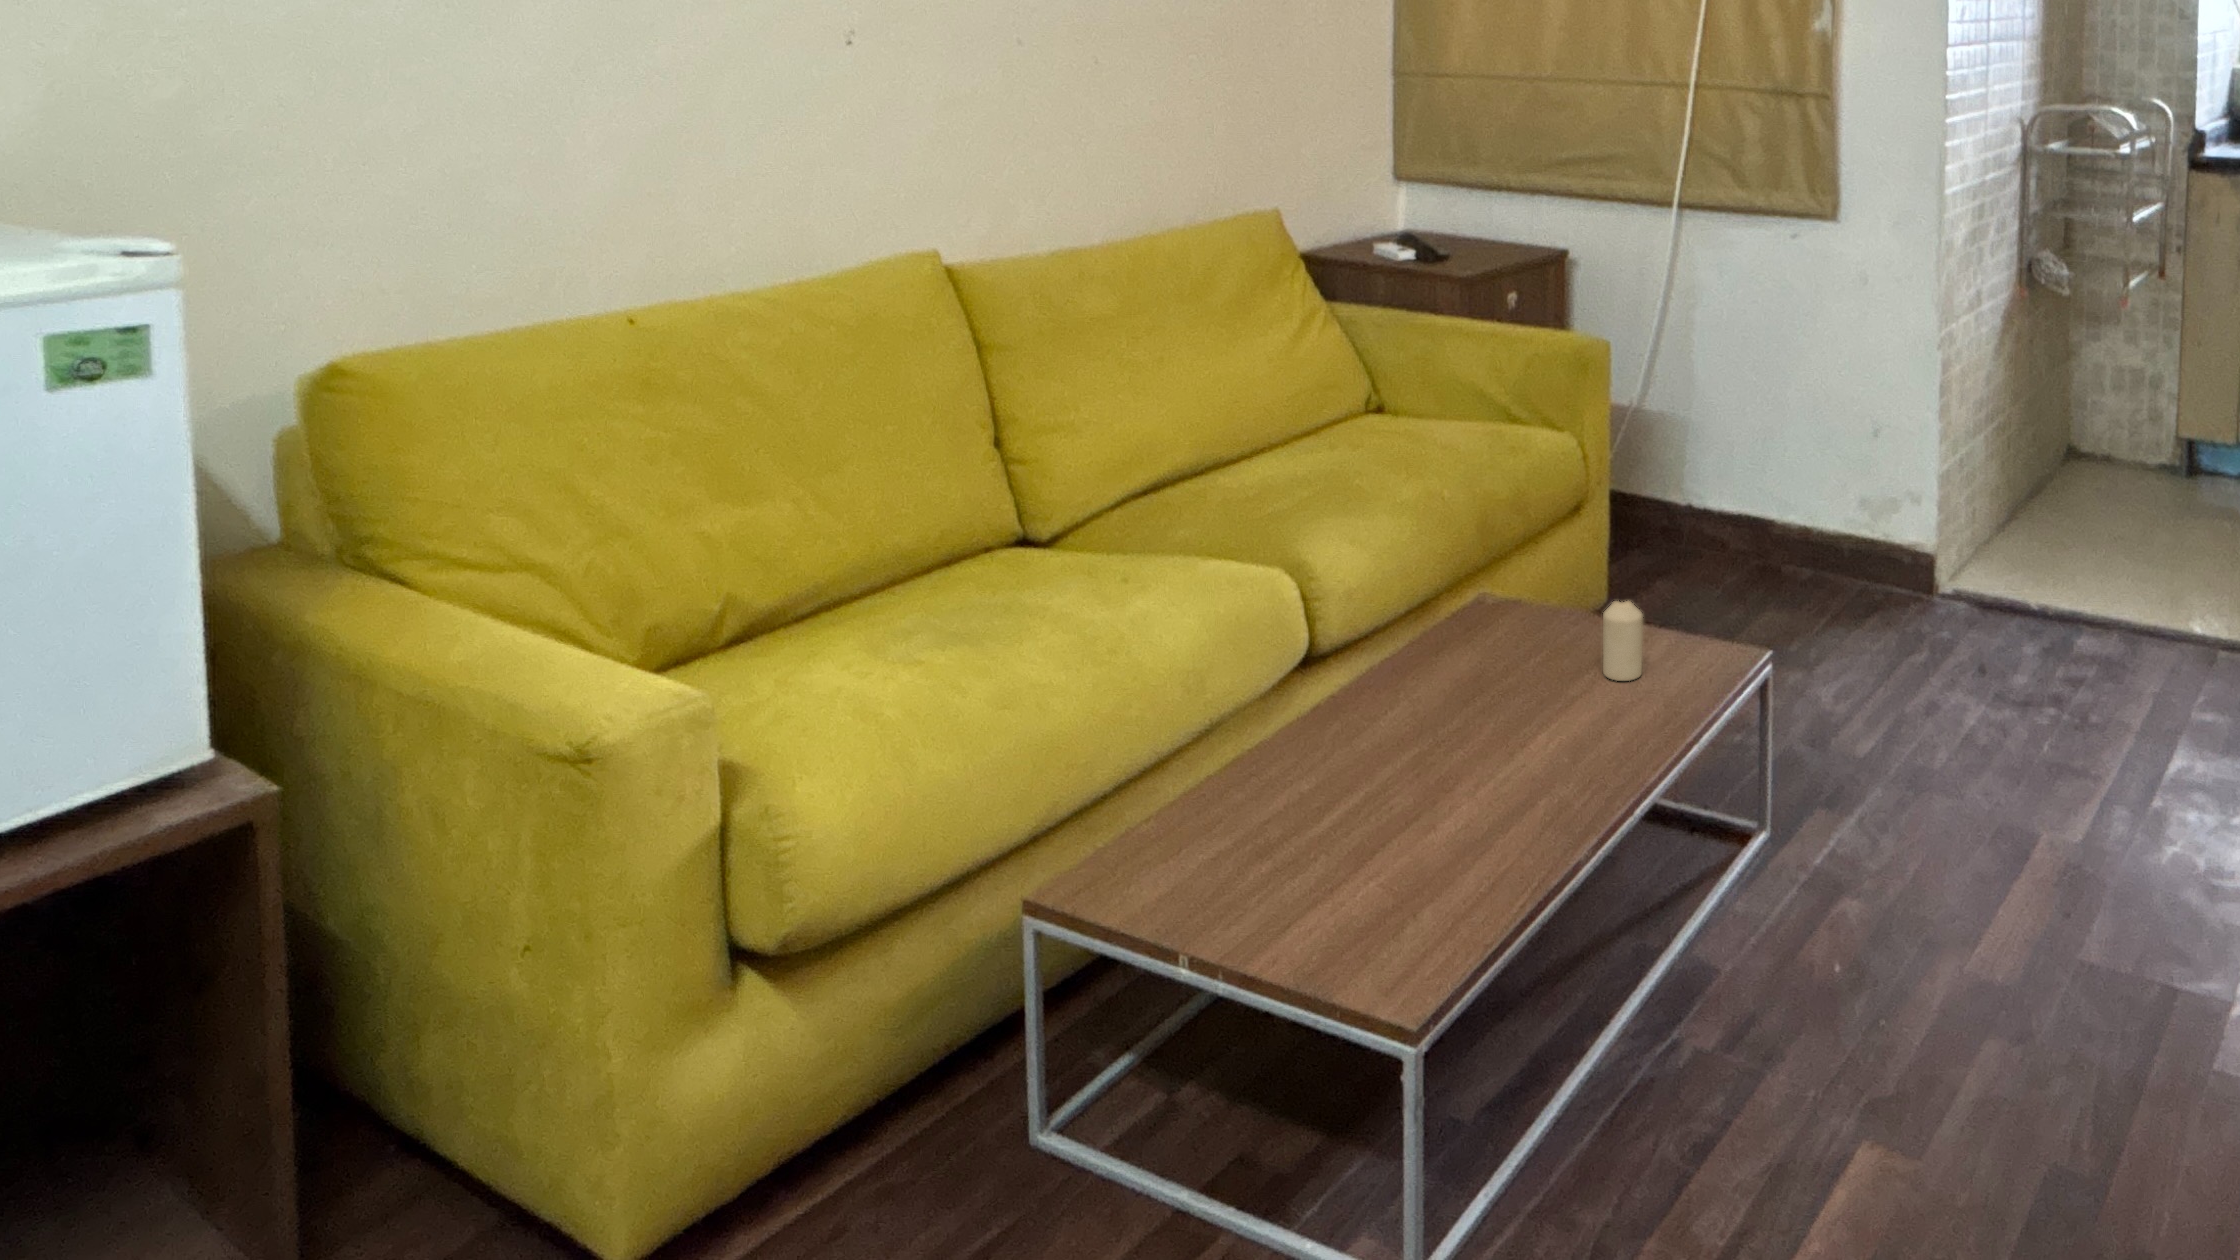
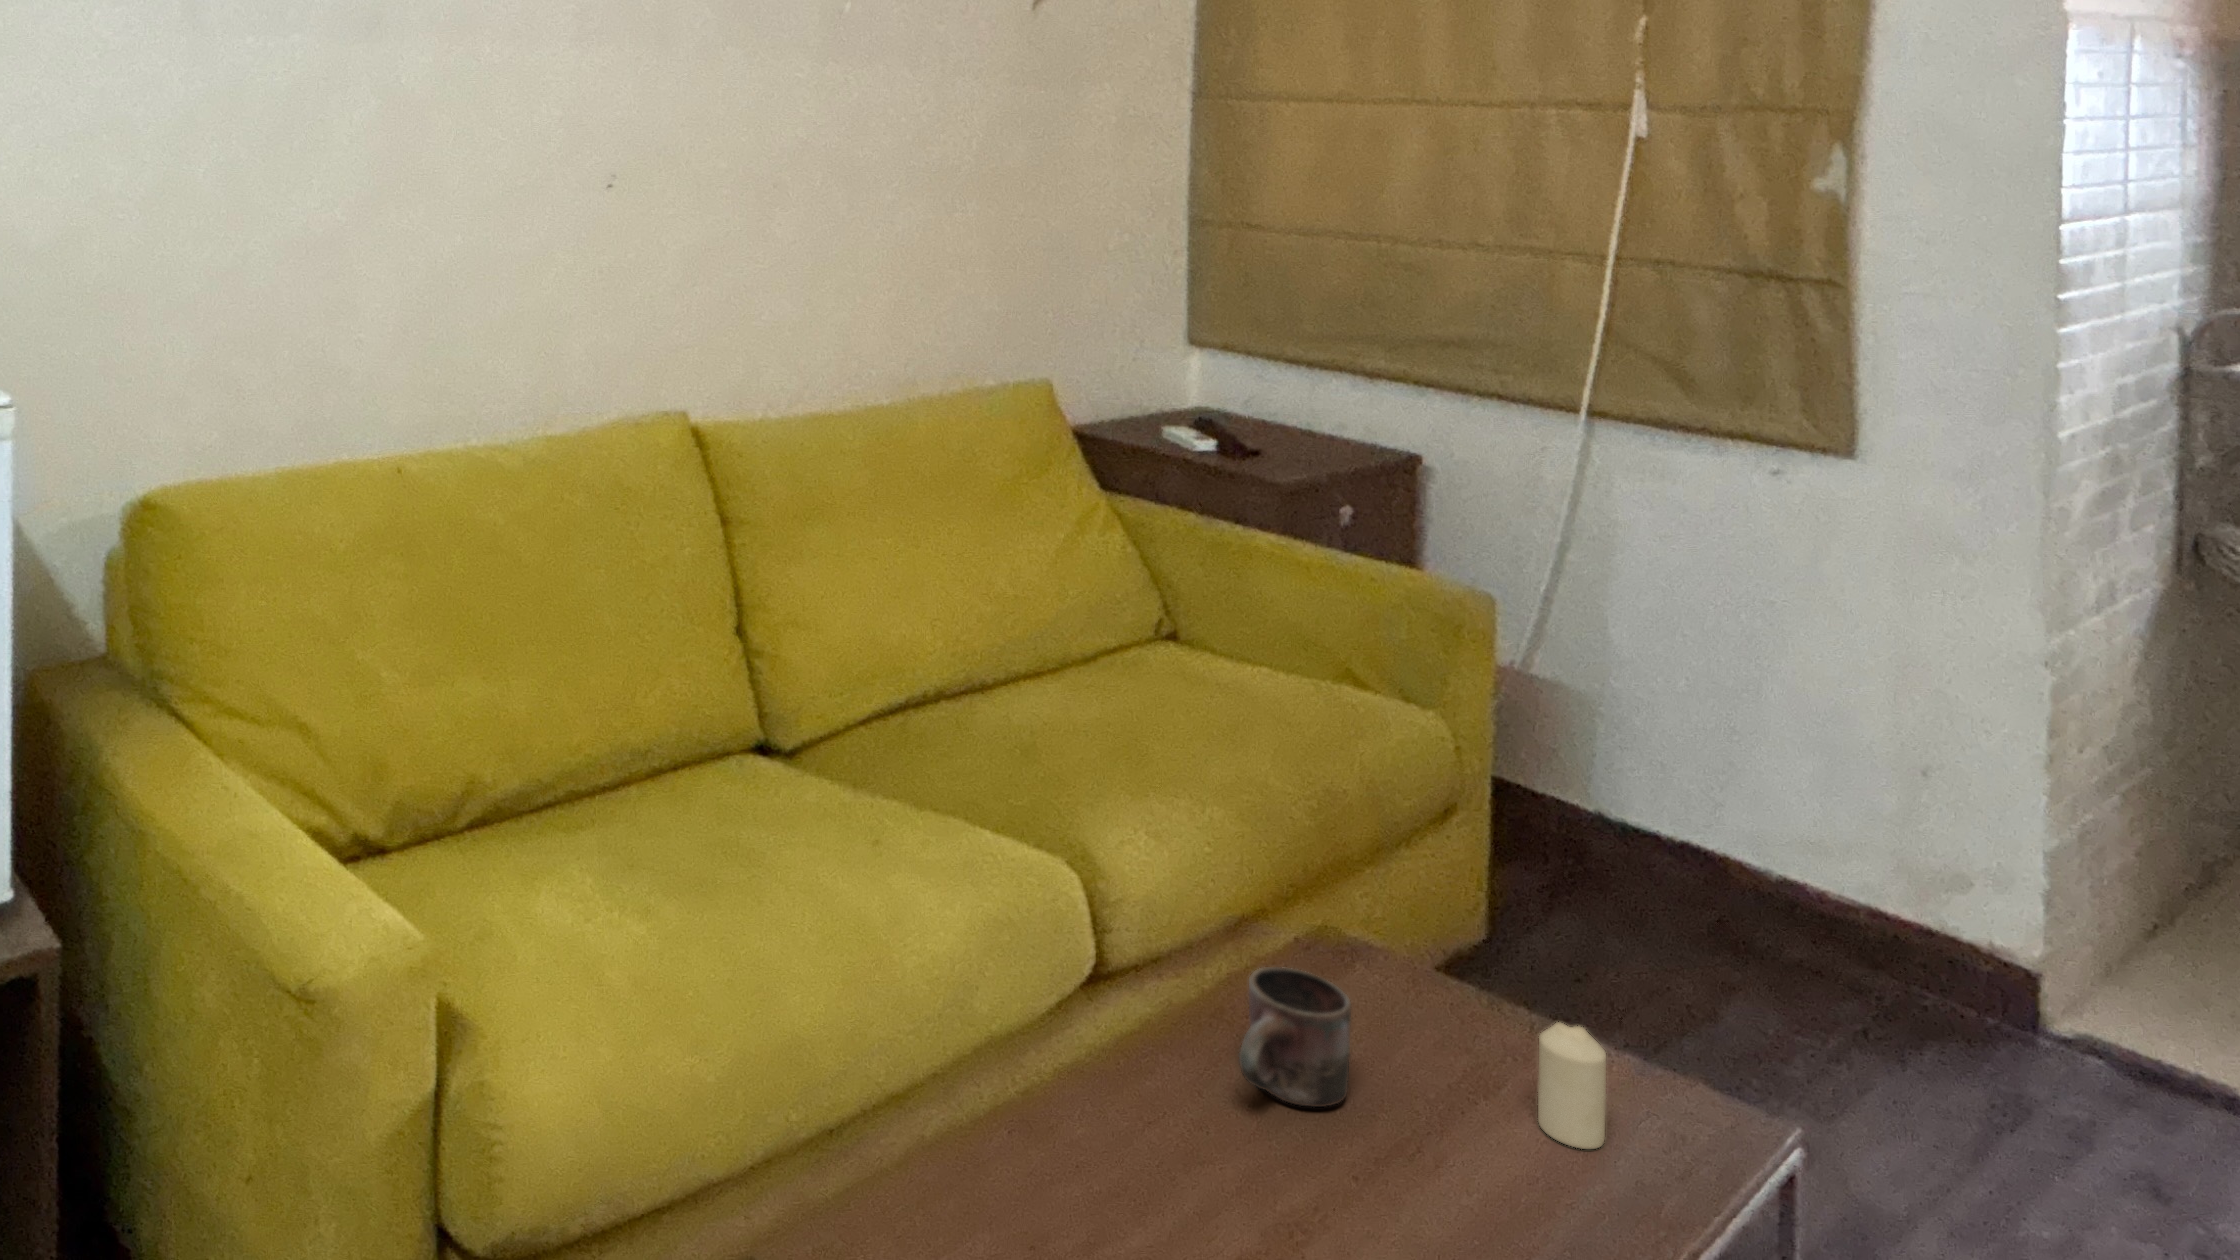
mug: none [1404,605,1483,698] -> present [1239,967,1351,1107]

